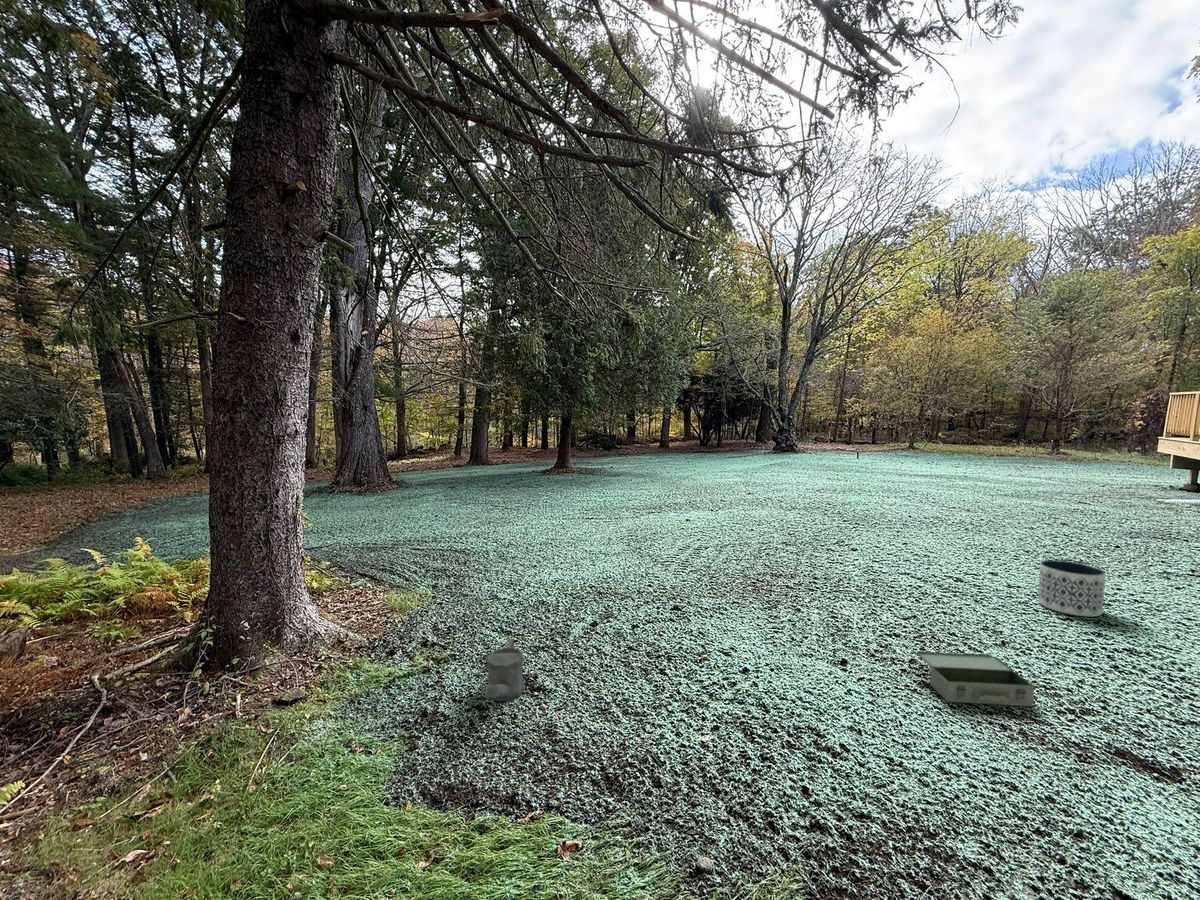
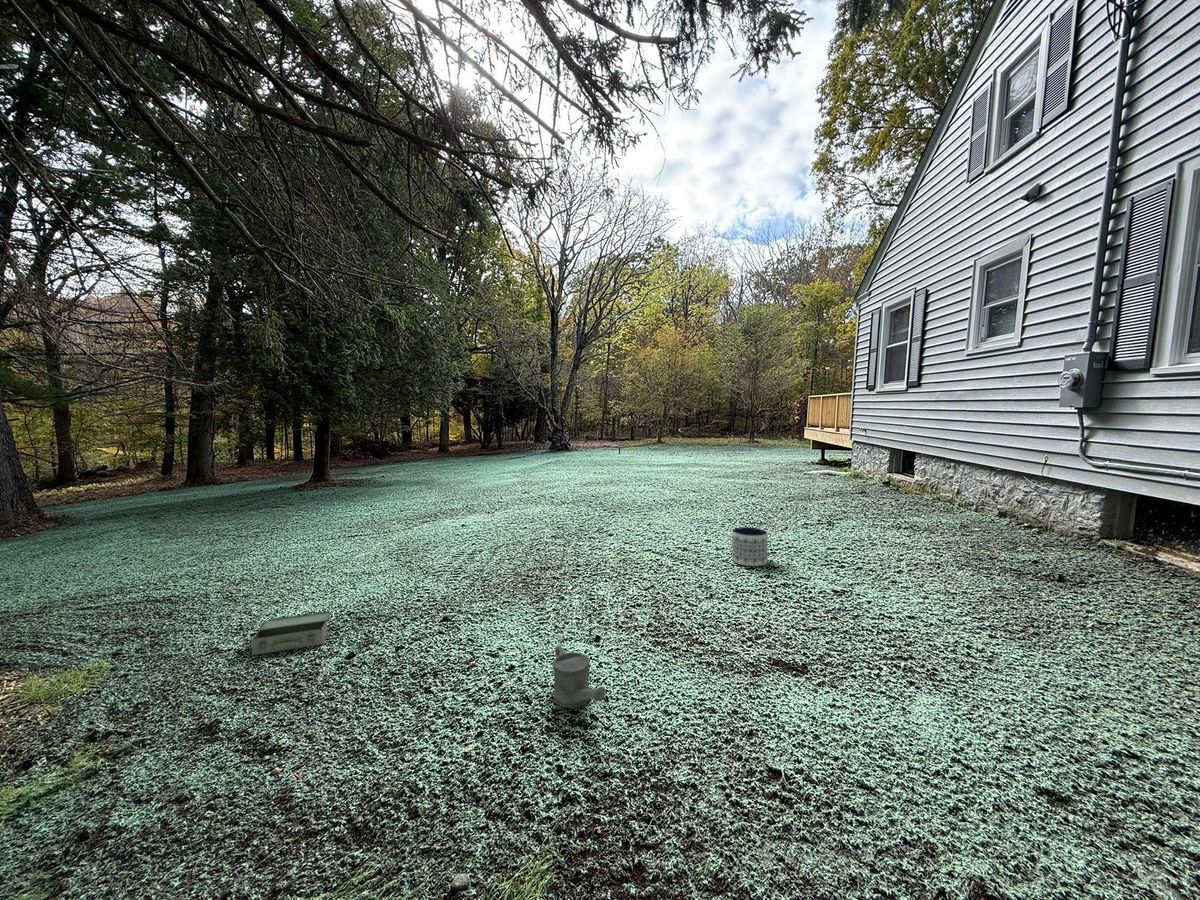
watering can: present [486,639,525,701] -> present [553,645,606,708]
toolbox: present [917,651,1034,706] -> present [251,611,331,655]

